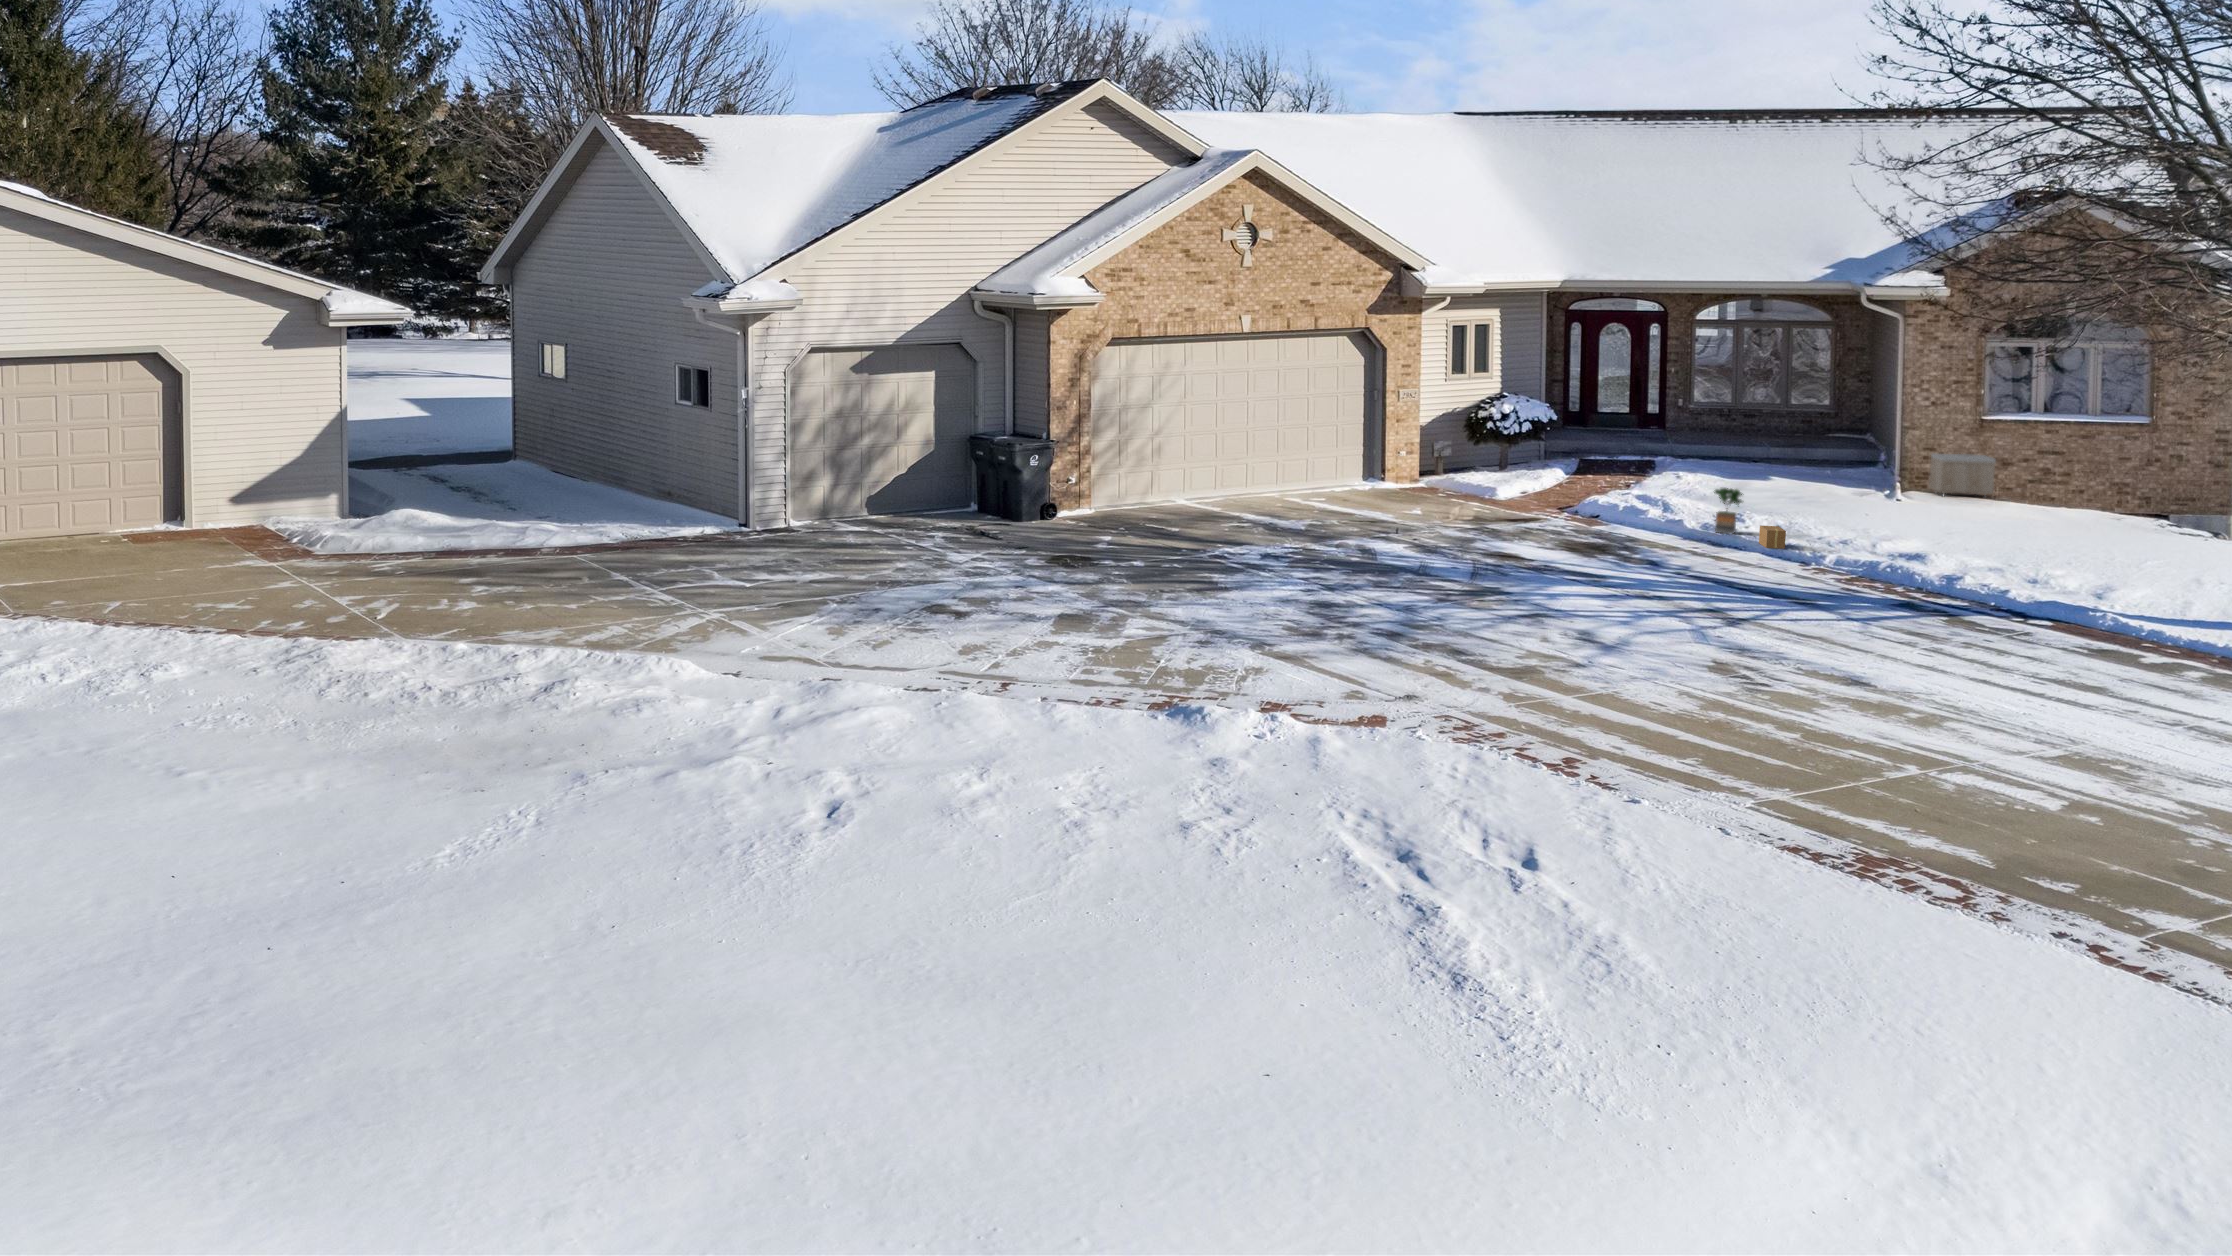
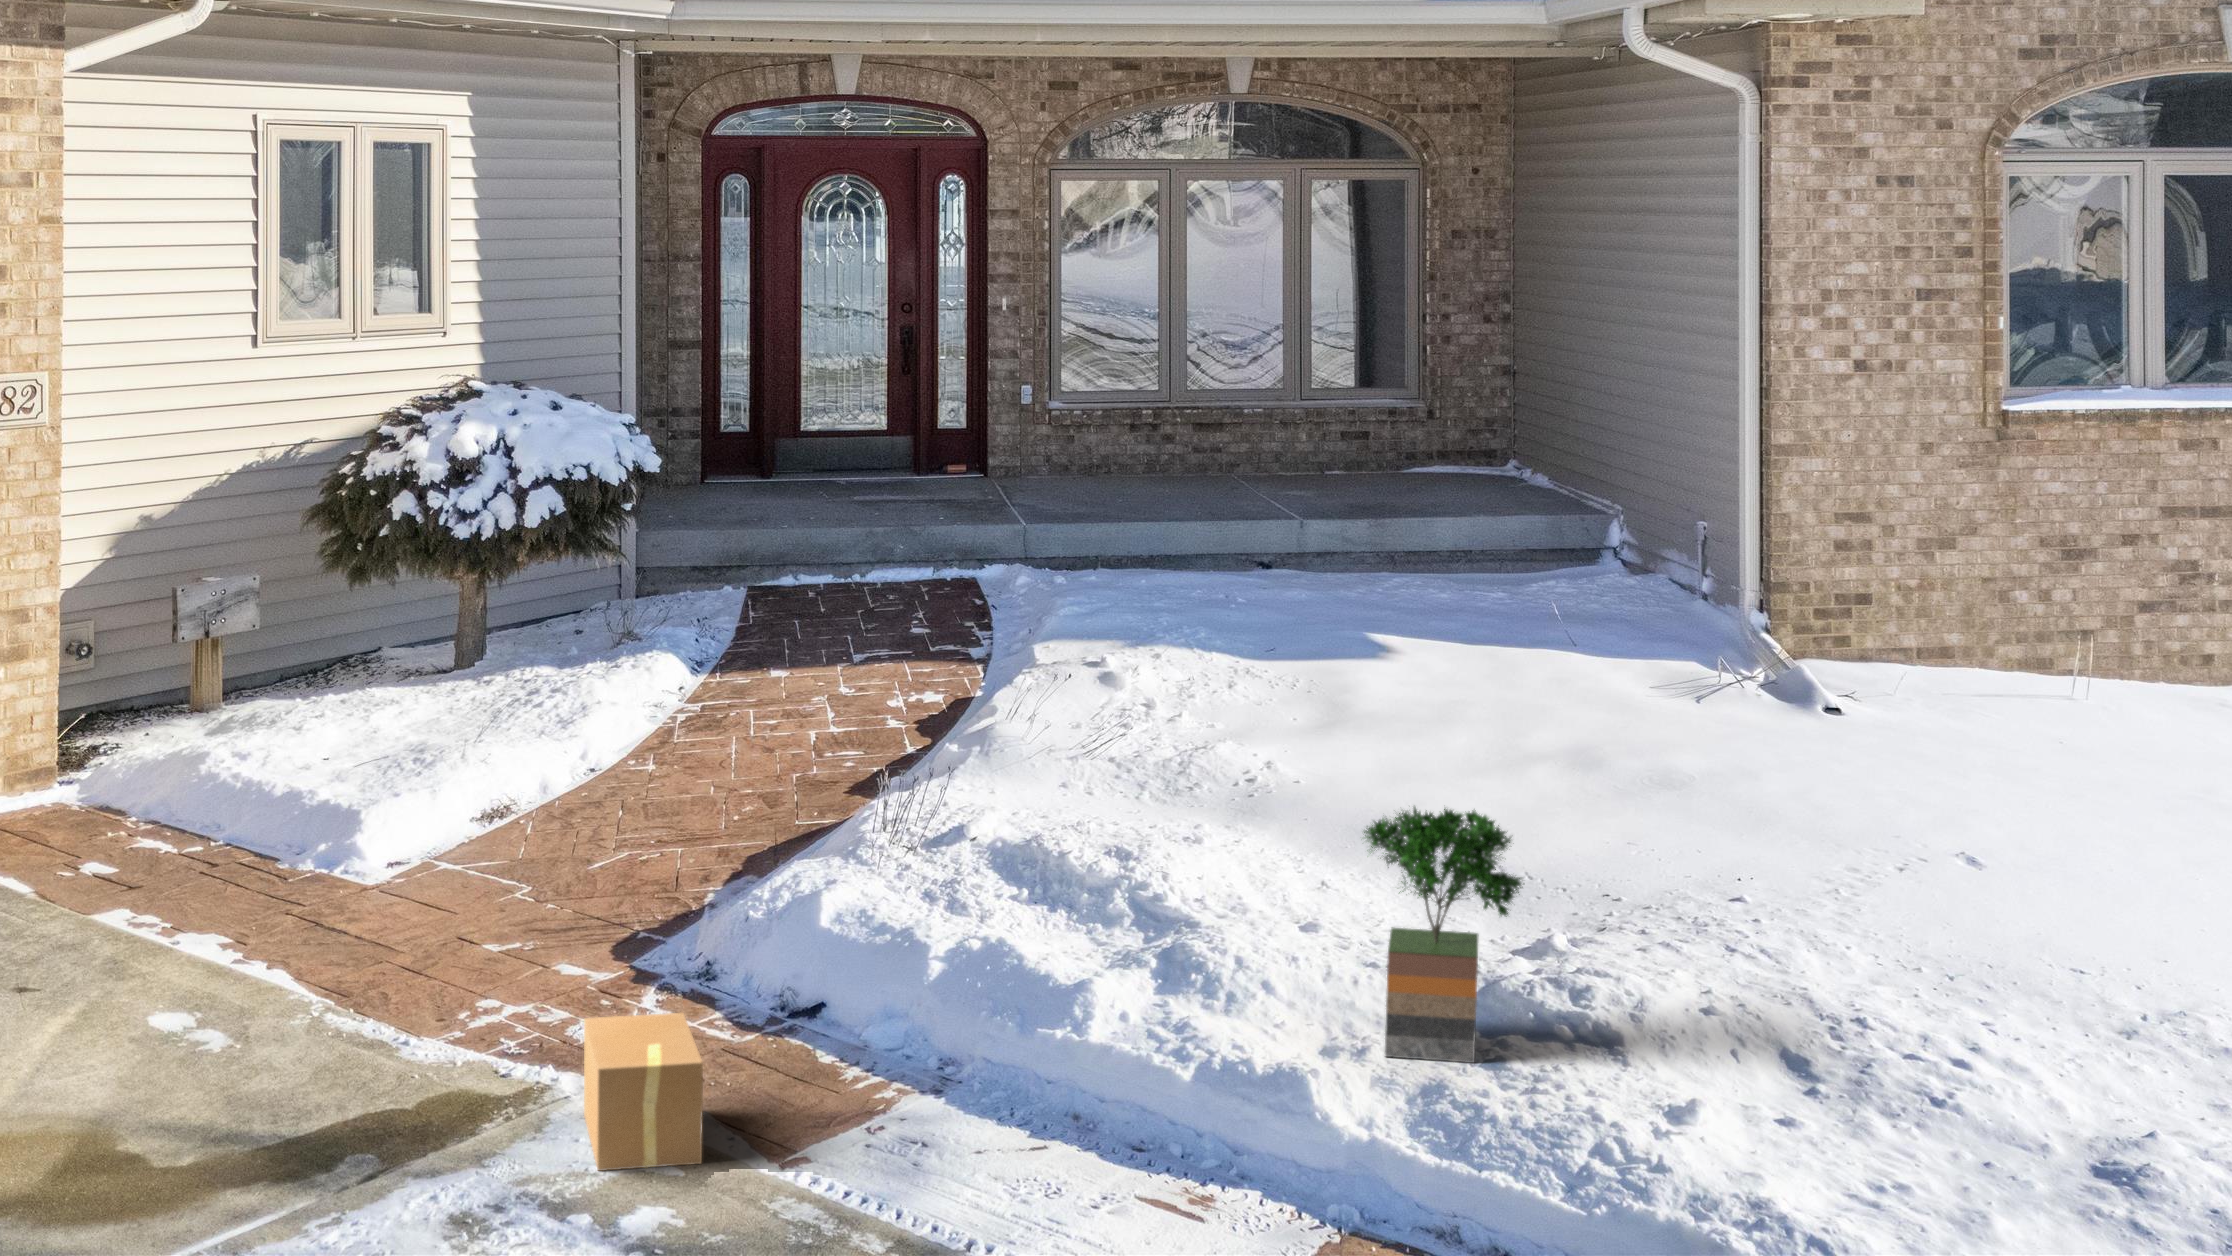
storage bench: present [1929,453,1996,496] -> none [1867,529,2080,676]
cardboard box: present [1759,526,1786,549] -> present [584,1013,703,1171]

